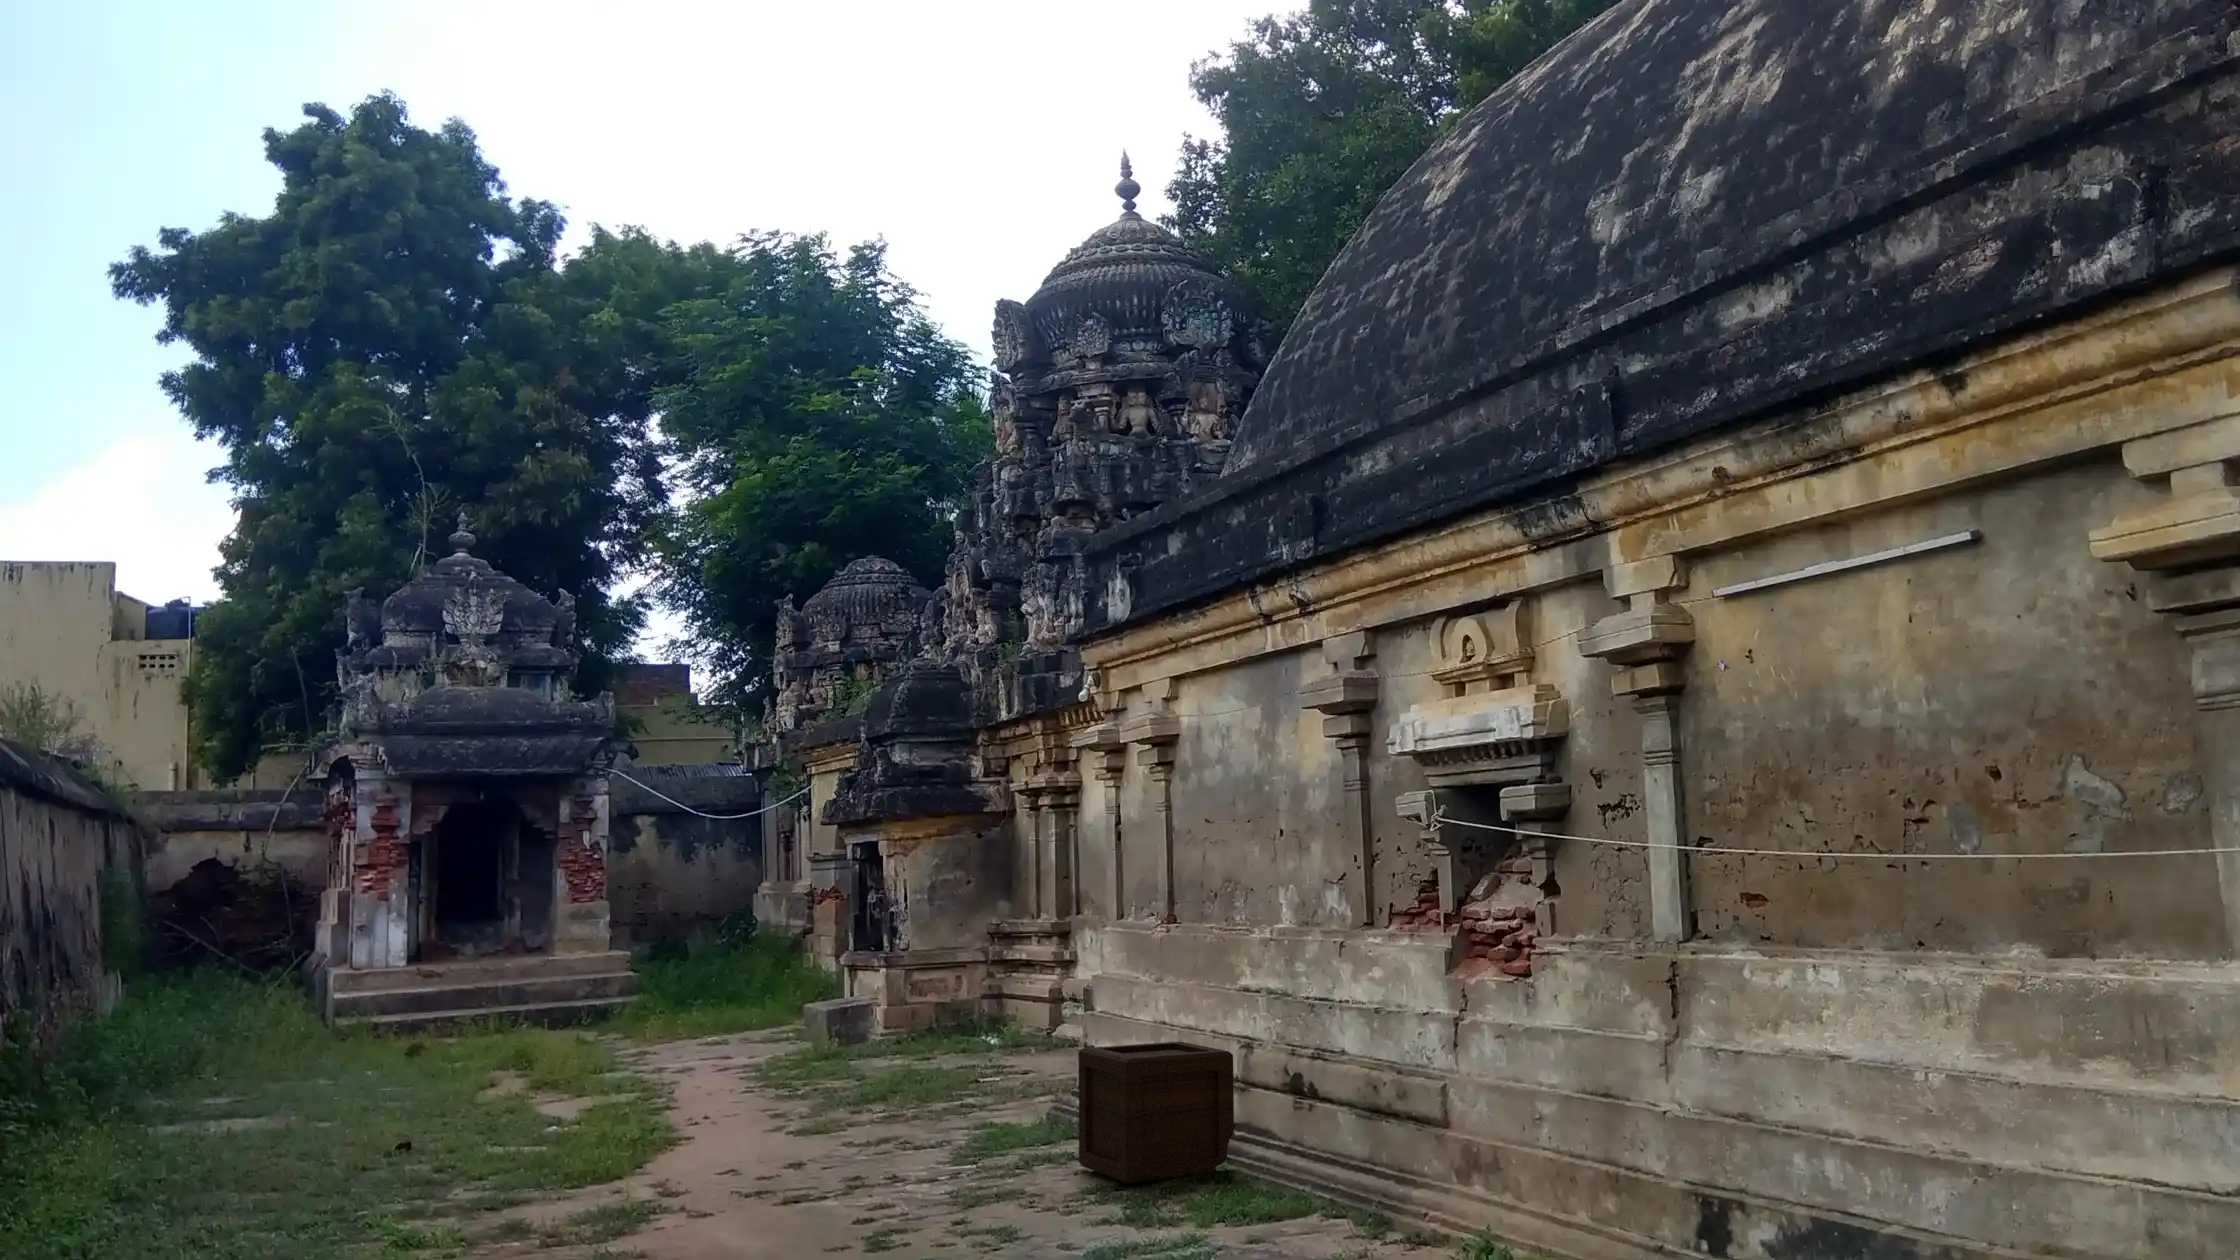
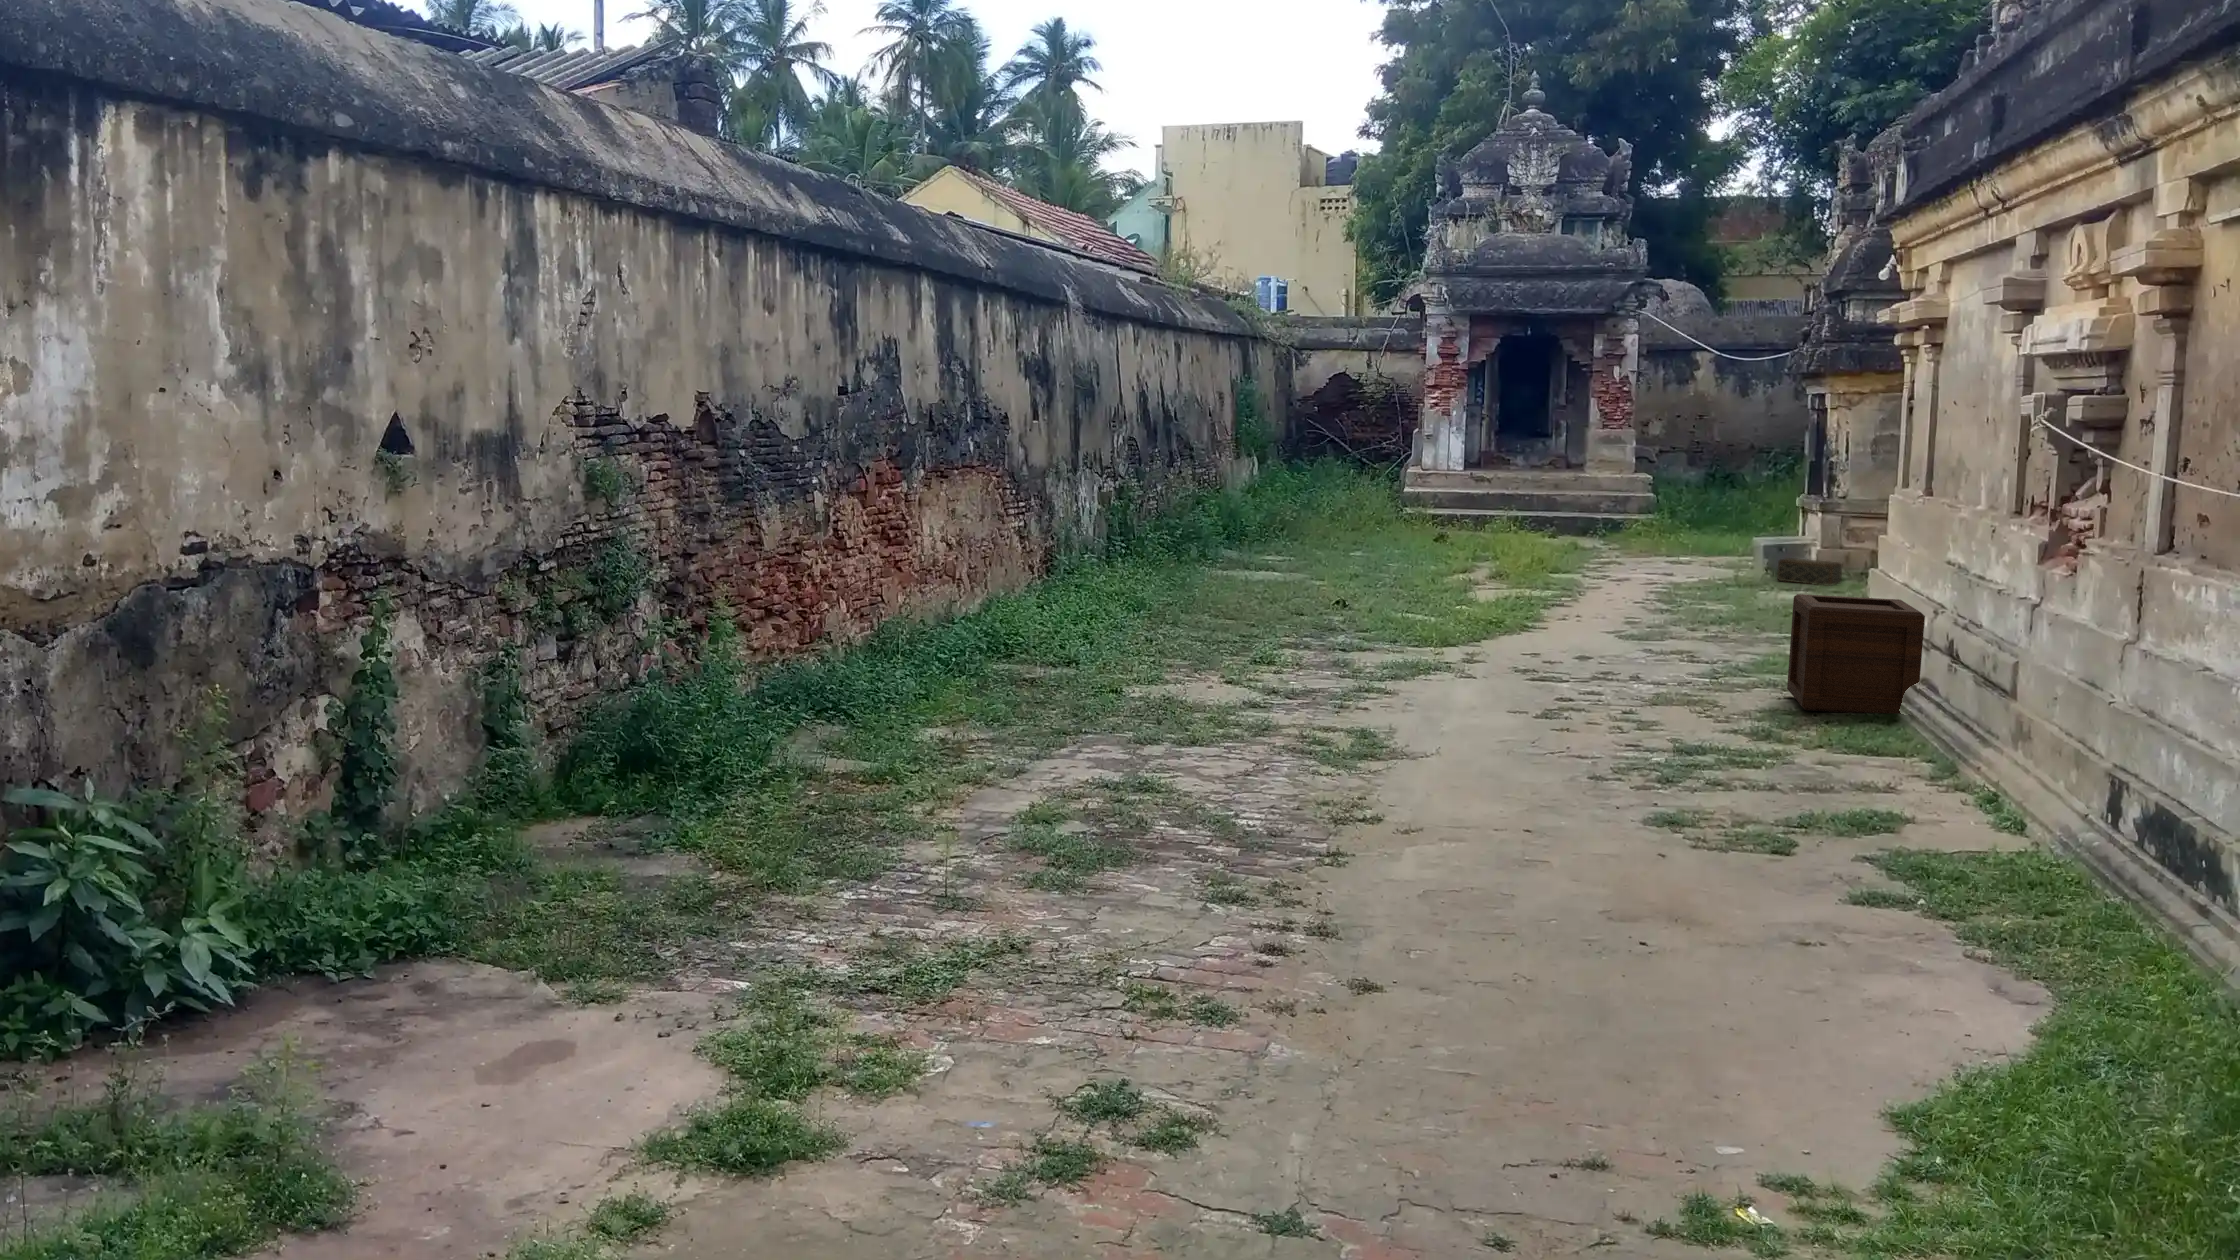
woven basket: none [858,1023,921,1051] -> present [1777,558,1843,586]

